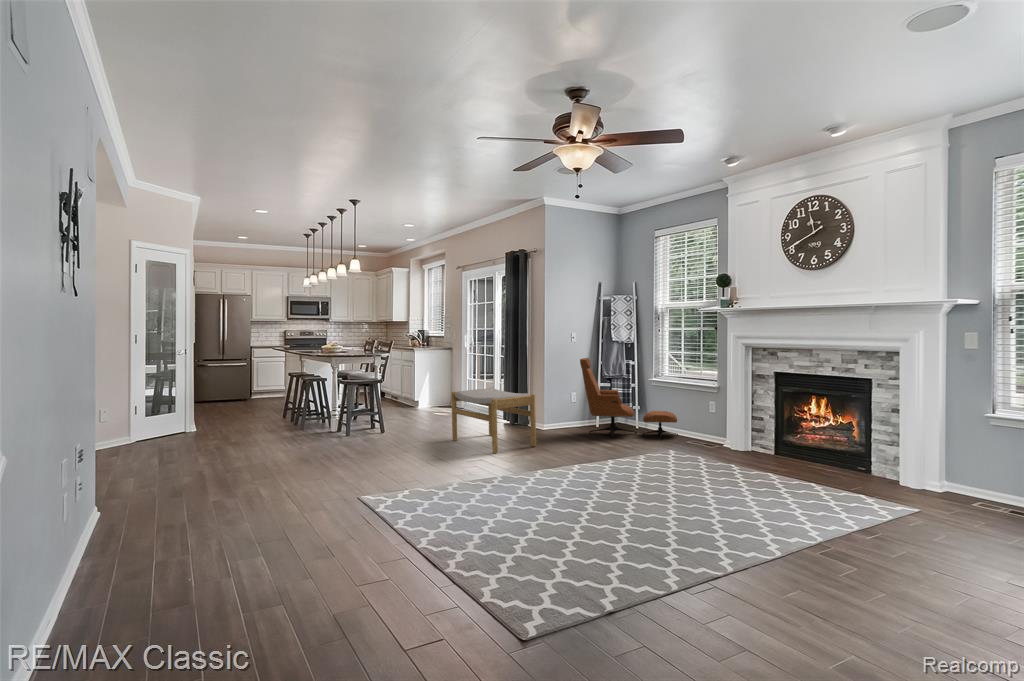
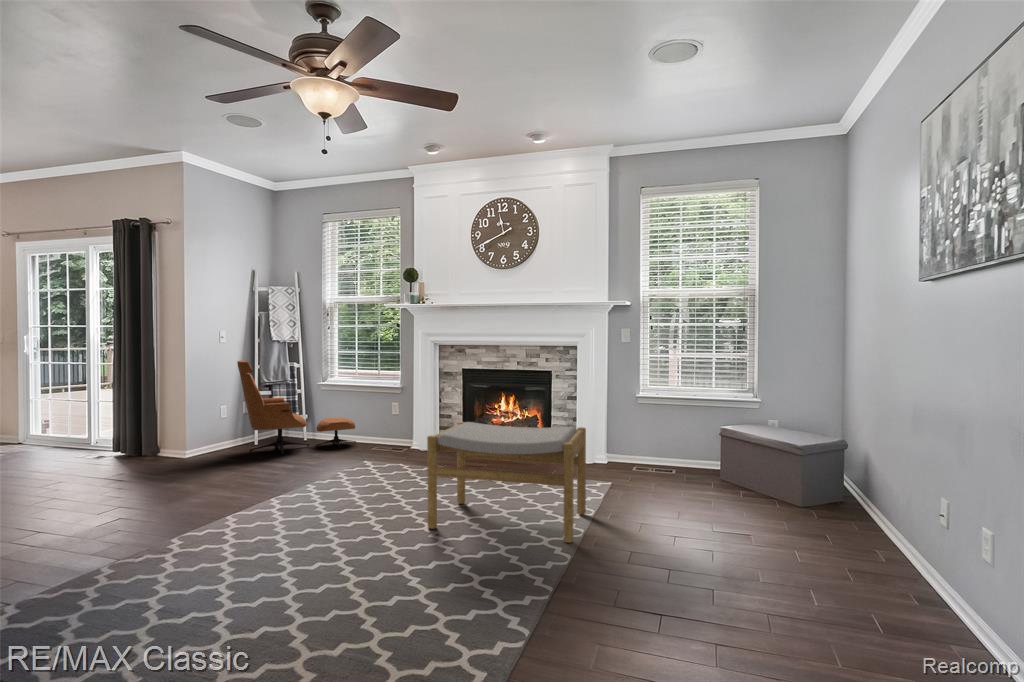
footstool: present [451,388,536,453] -> present [427,422,586,543]

